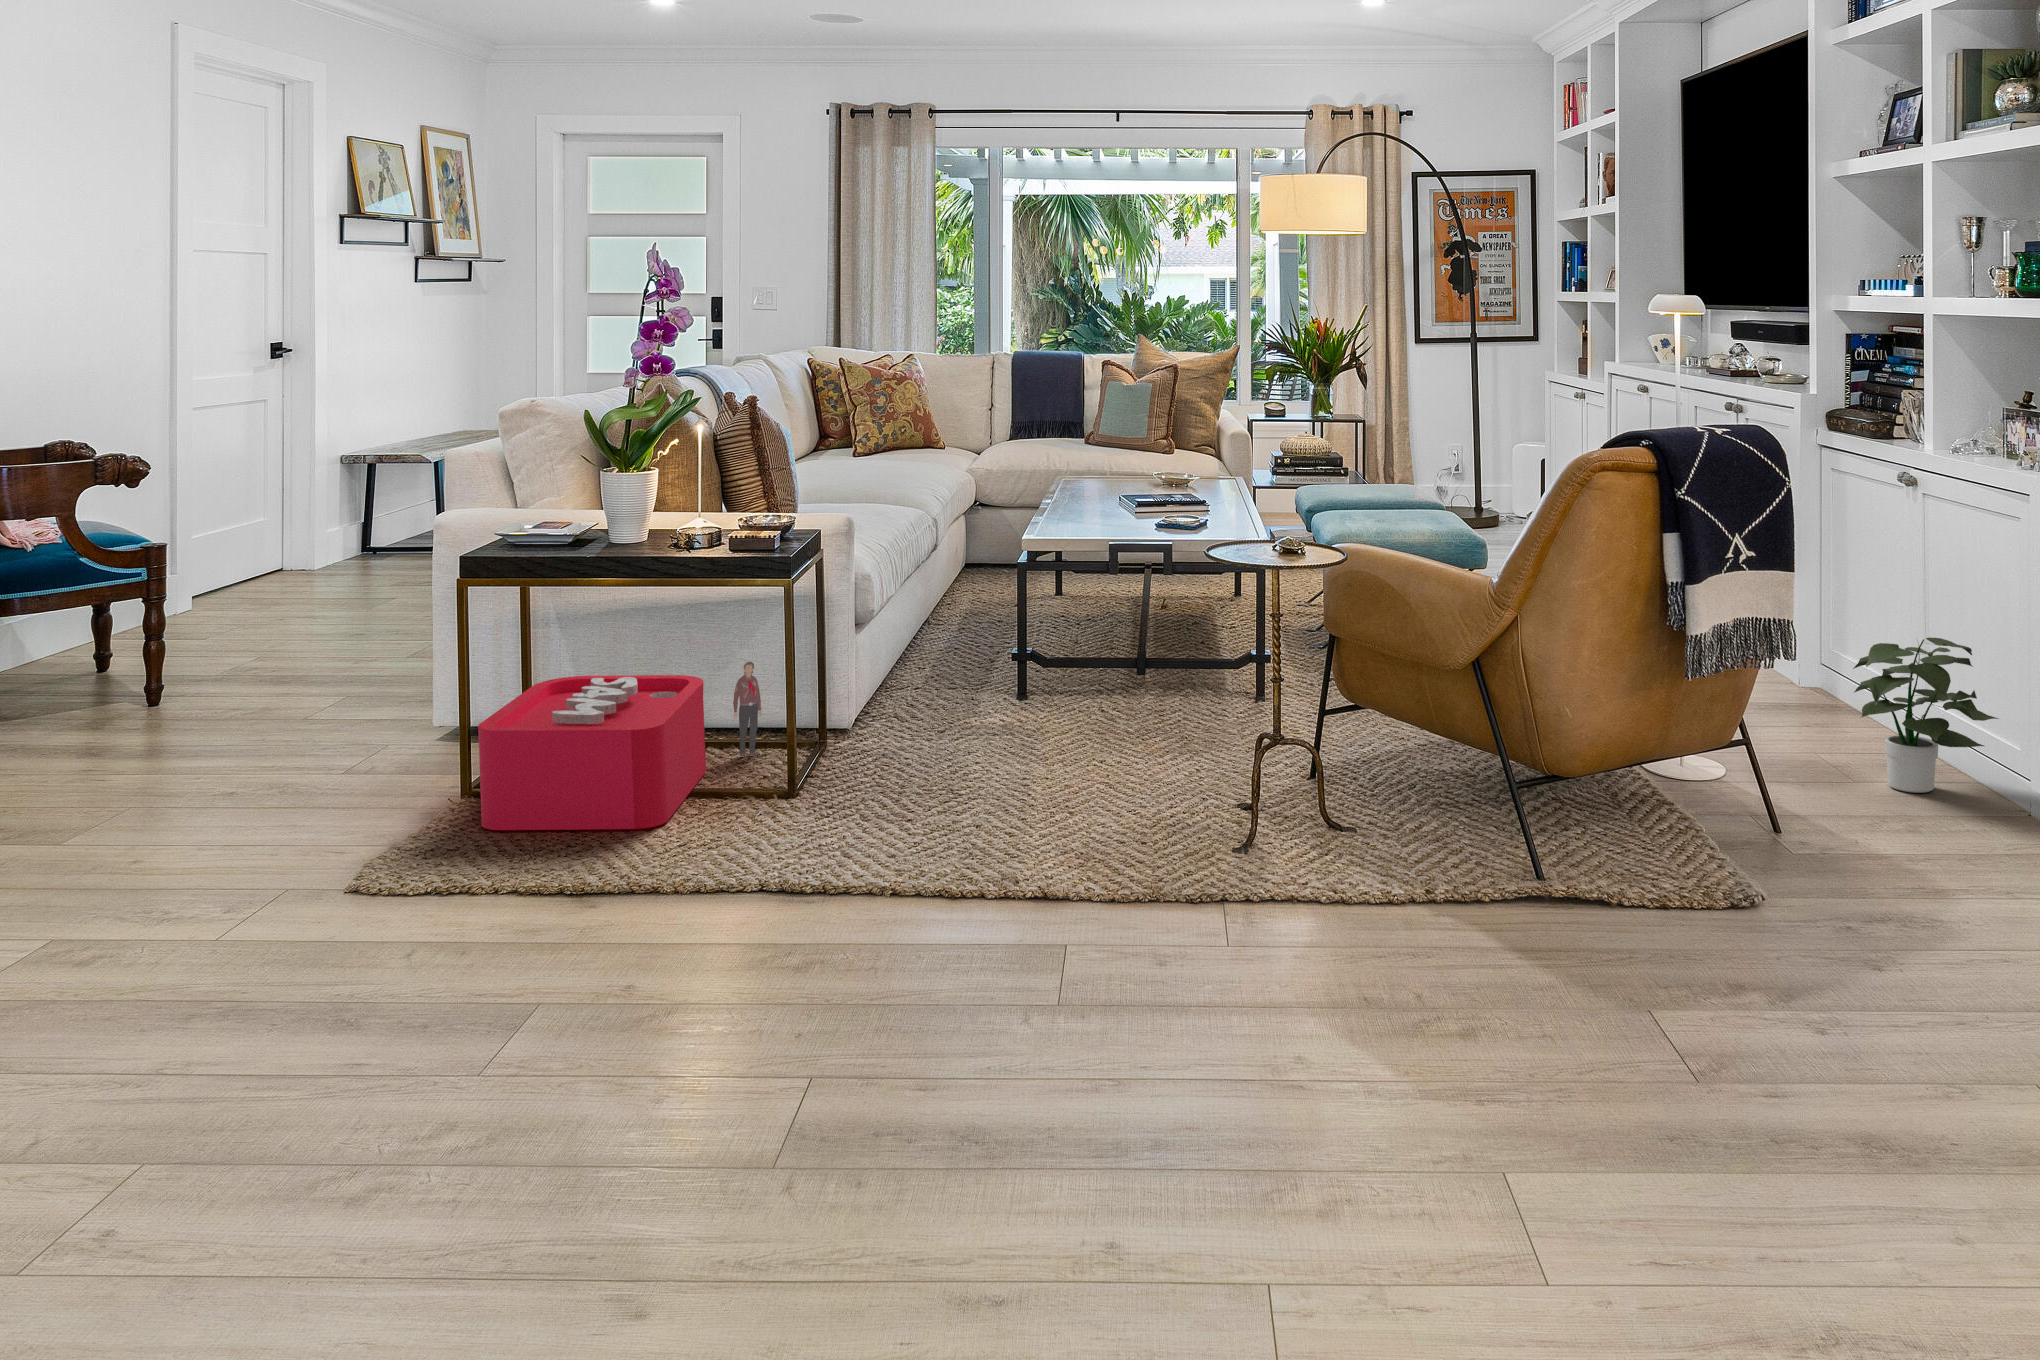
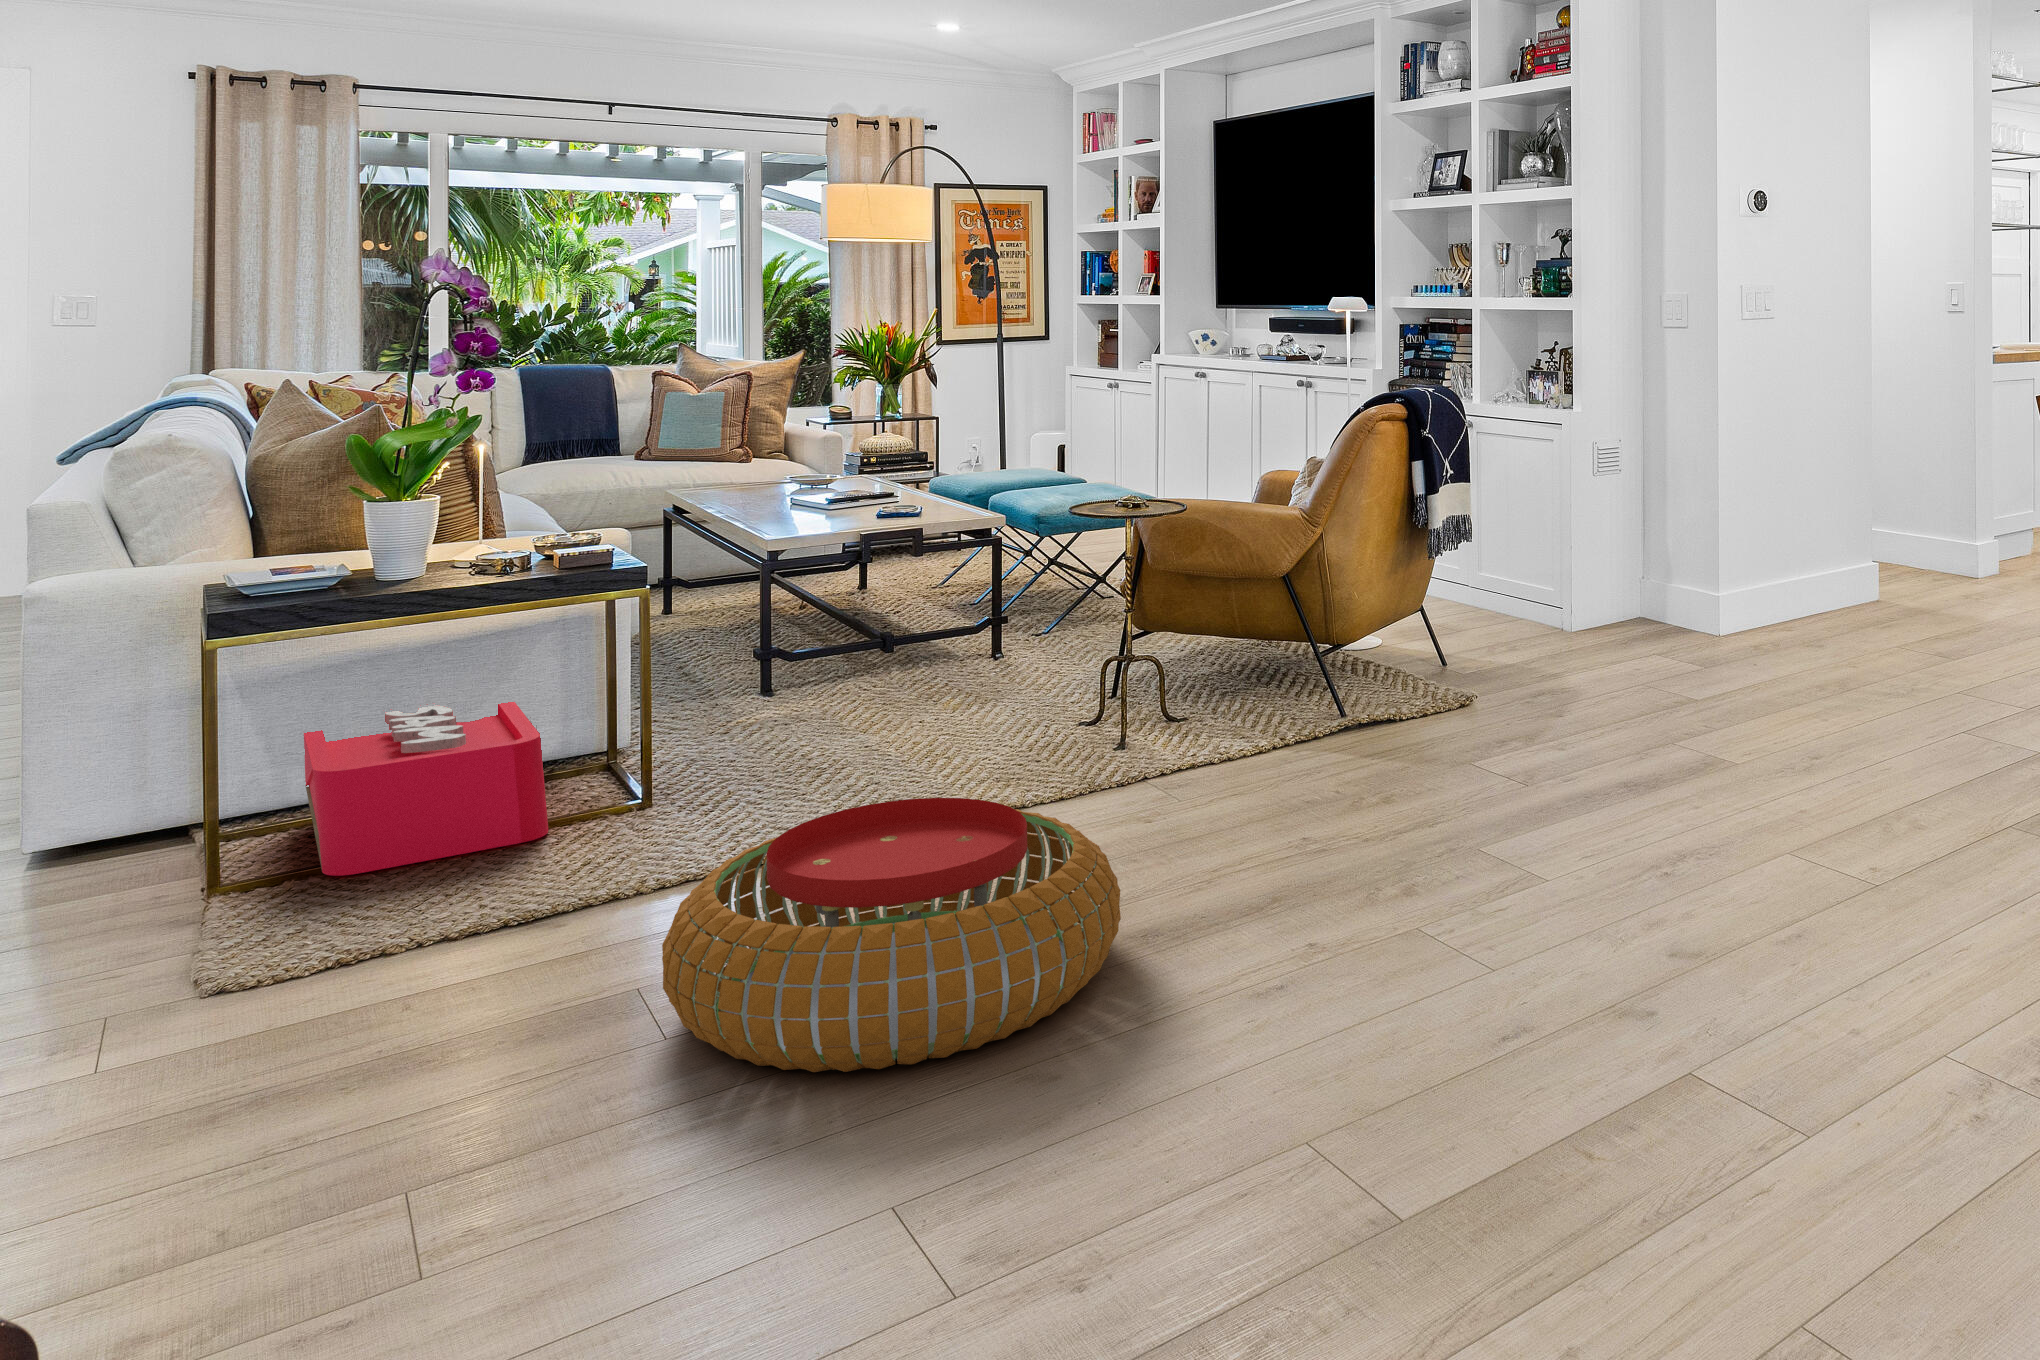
potted plant: present [1853,638,1999,793] -> none [1464,533,1561,641]
pouf: none [407,876,940,1220] -> present [662,798,1121,1072]

